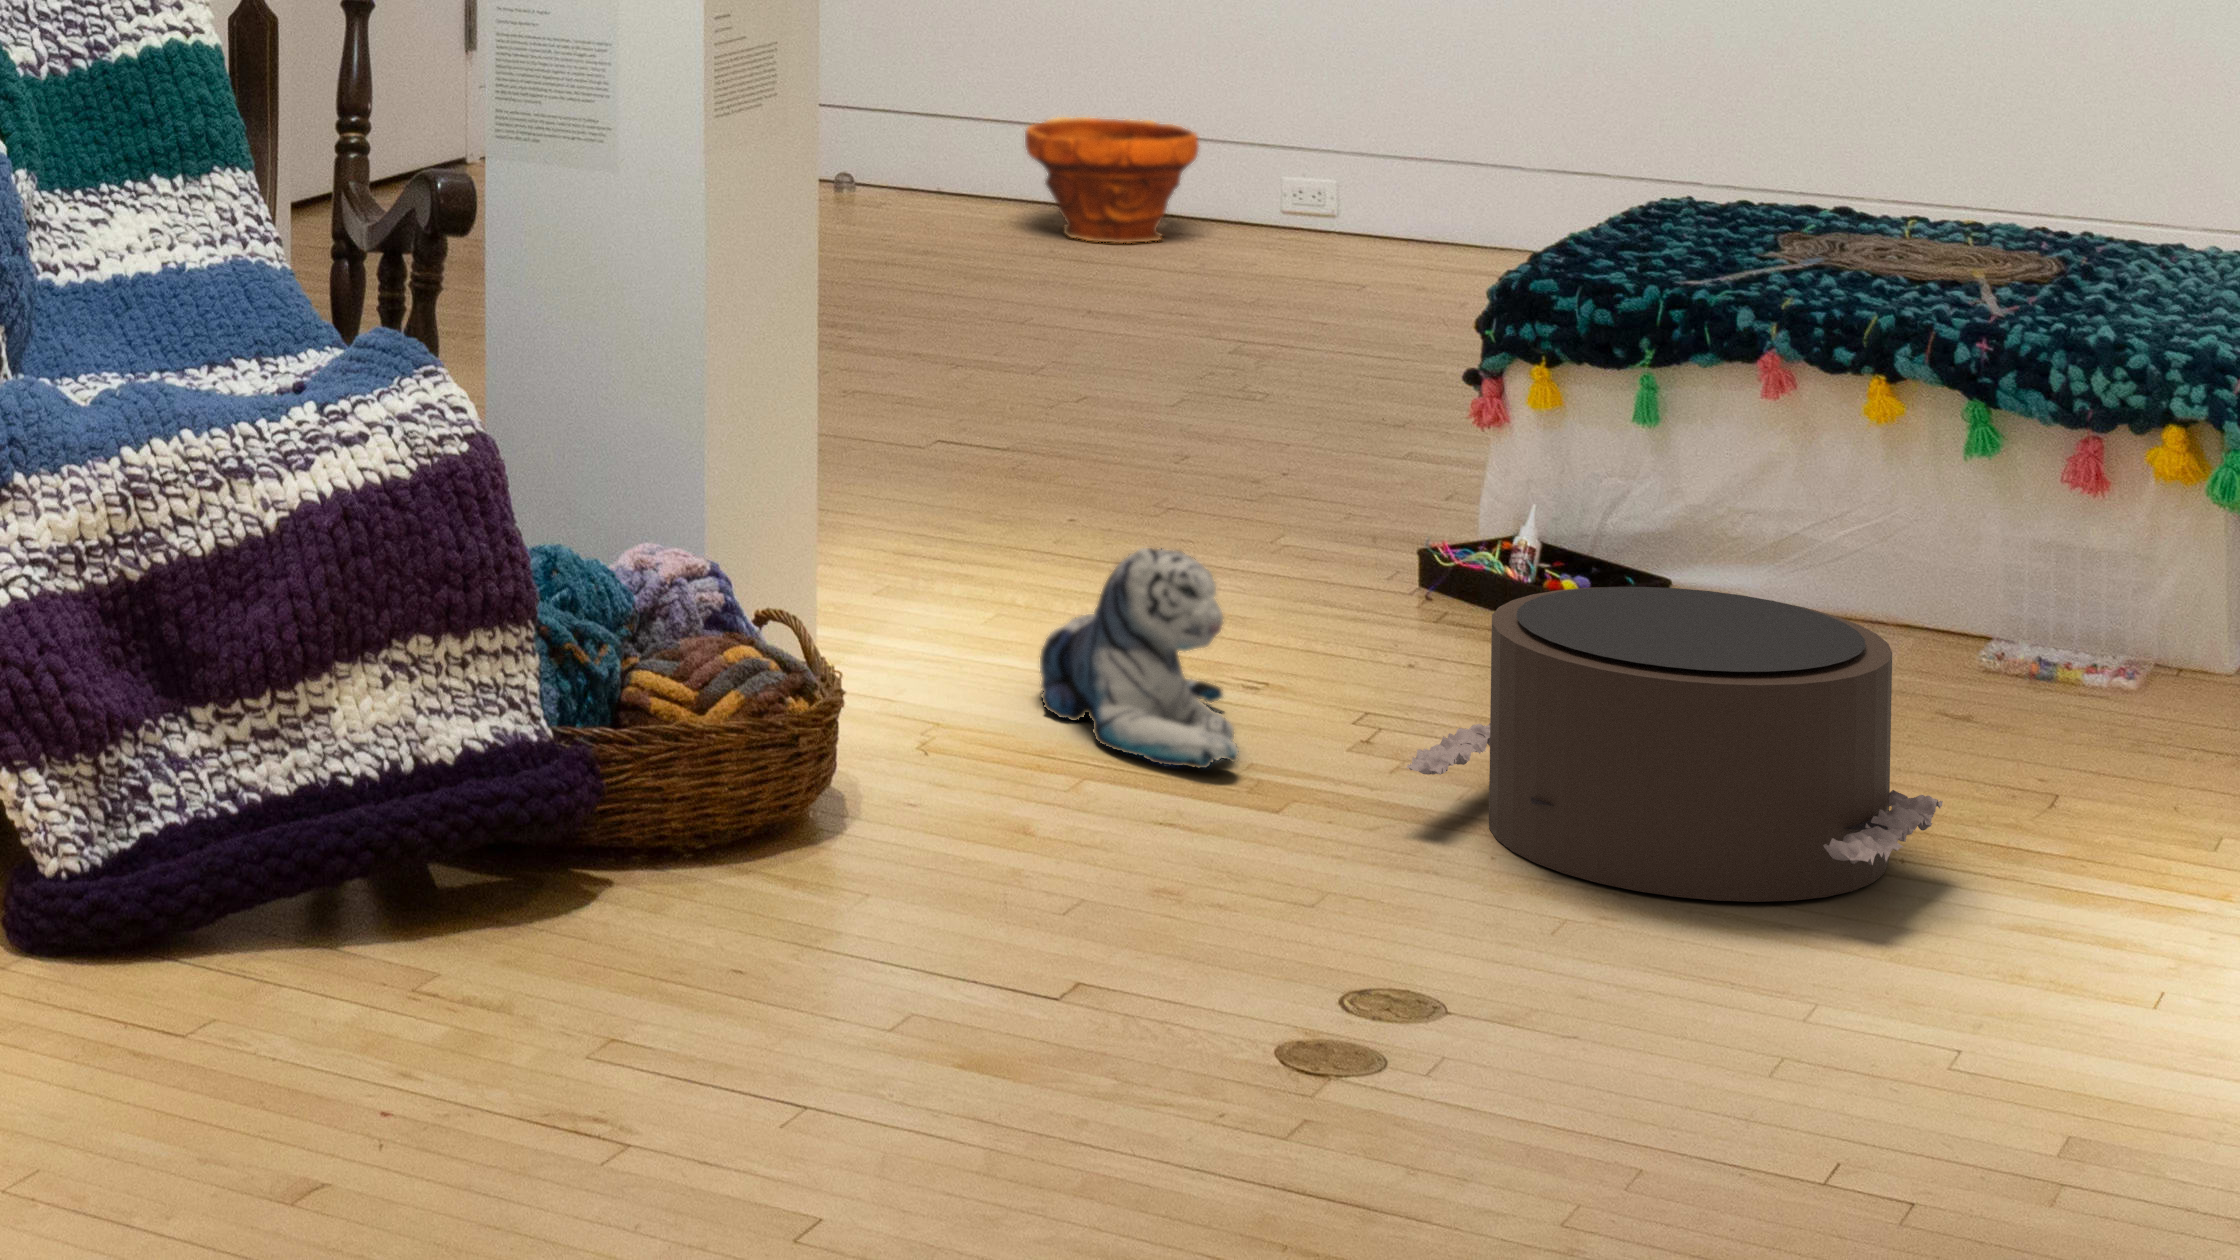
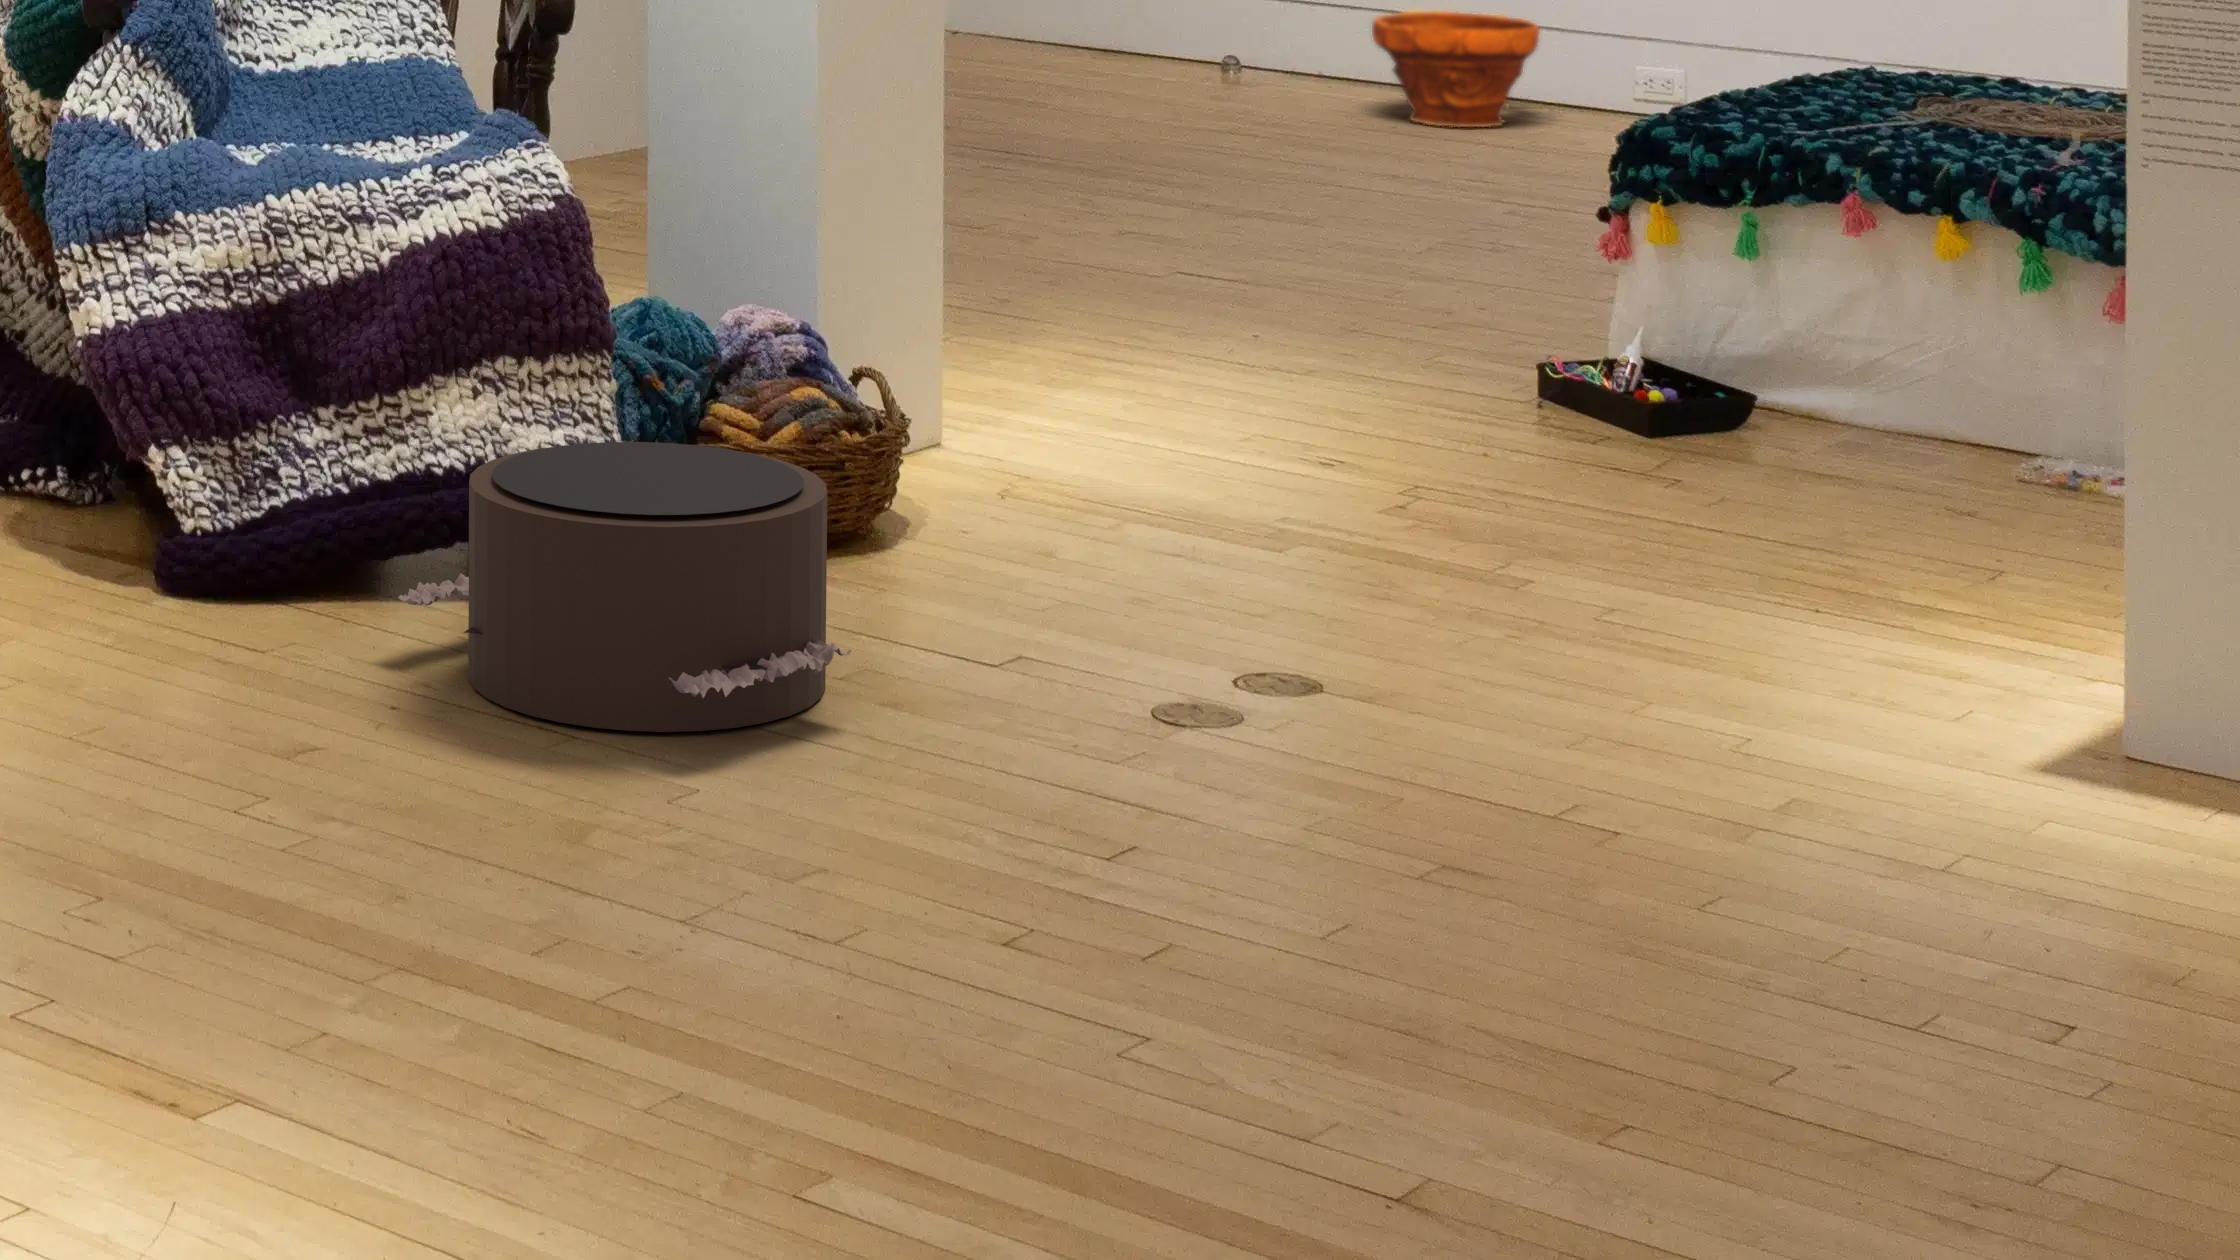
plush toy: present [1040,548,1238,768] -> none [1129,334,1296,523]
pouf: present [1406,587,1943,902] -> present [398,442,851,732]

